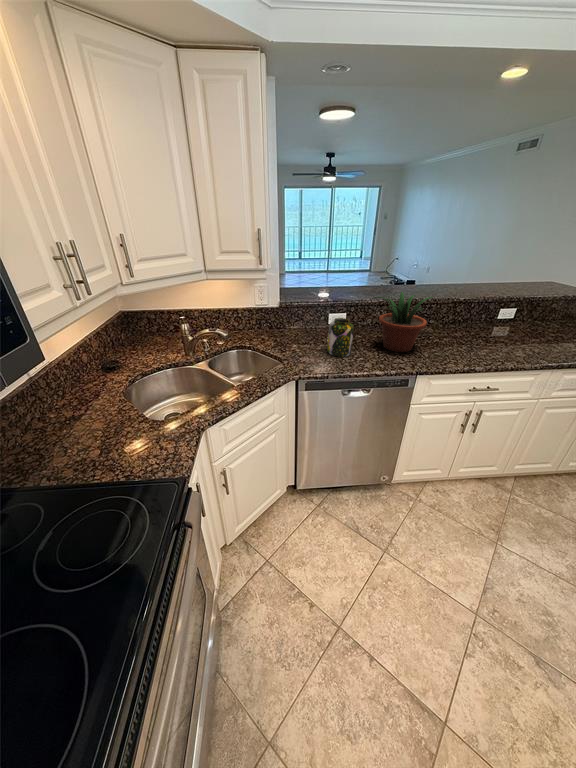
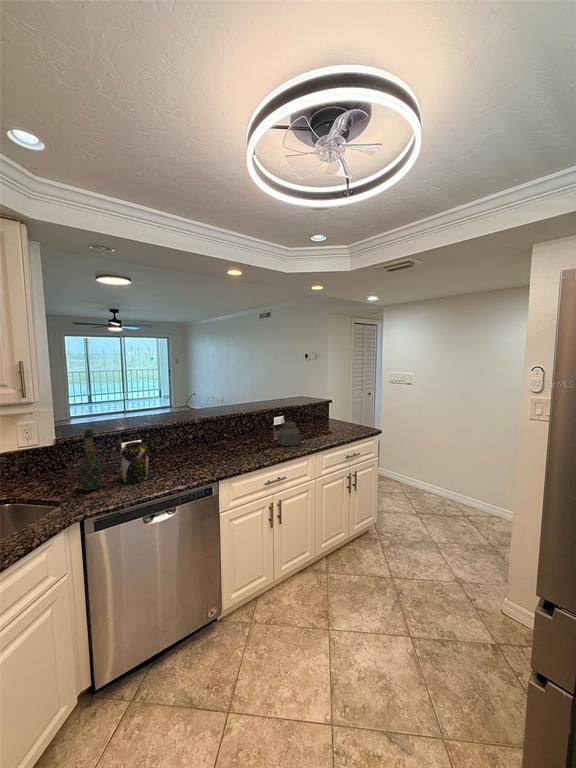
potted plant: present [374,292,432,352] -> none [164,411,219,465]
wine bottle: none [297,301,314,355] -> present [79,430,102,491]
kettle: none [495,309,539,354] -> present [270,413,300,446]

